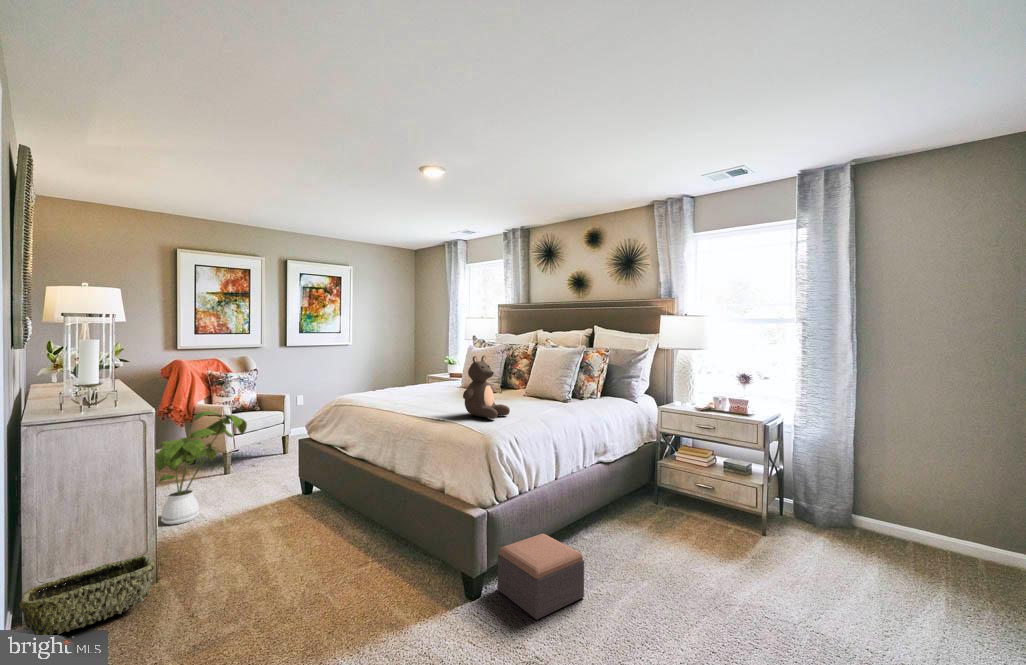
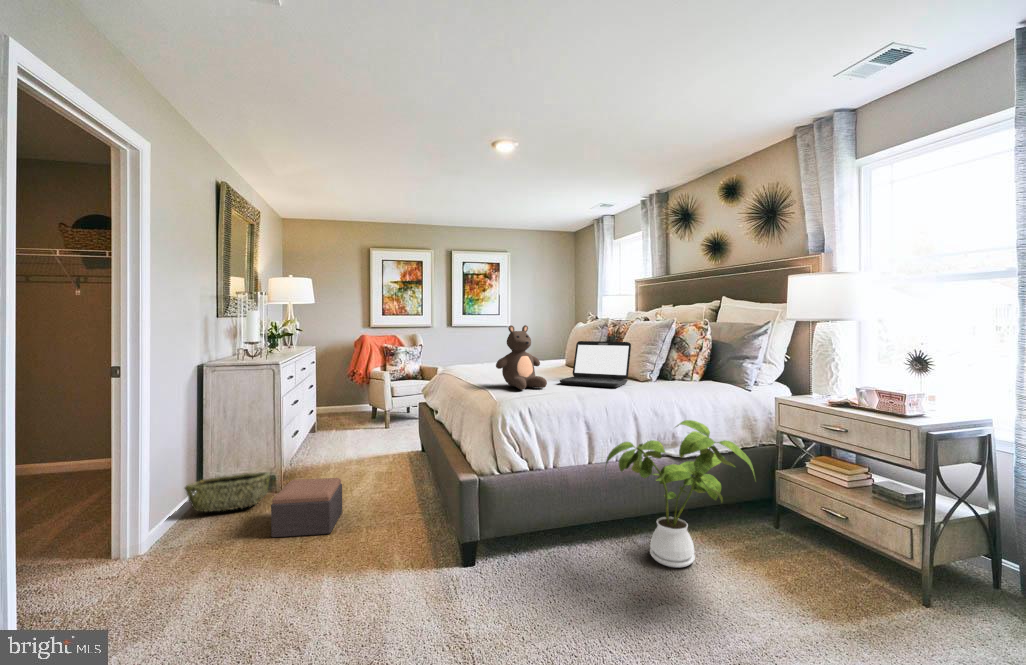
laptop: none [509,368,565,410] -> present [560,341,631,387]
house plant: present [156,411,247,524] -> present [606,420,755,567]
footstool: present [498,534,584,620] -> present [271,478,342,537]

